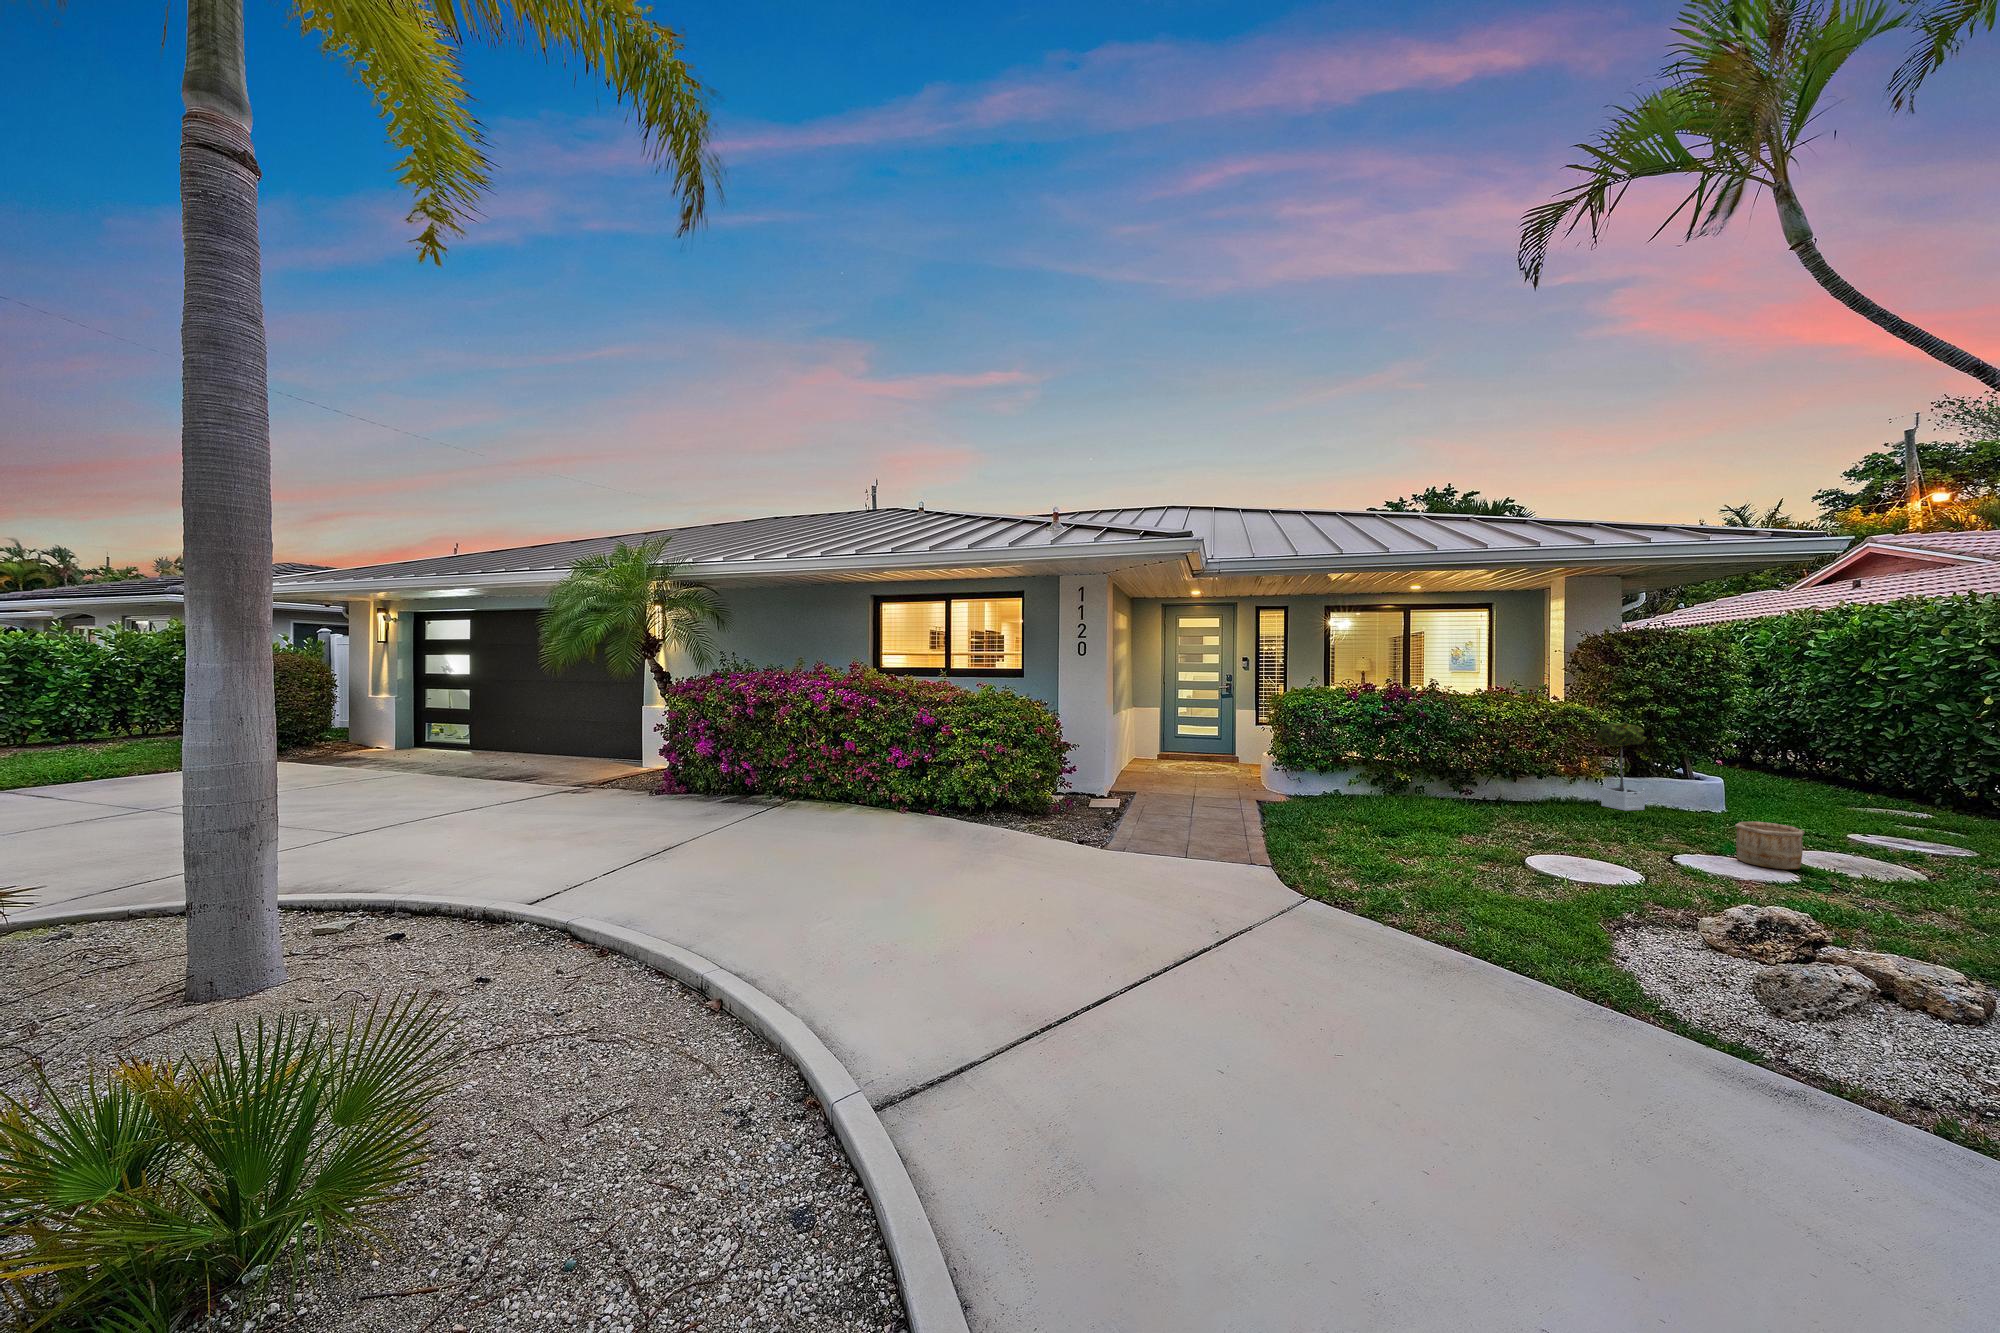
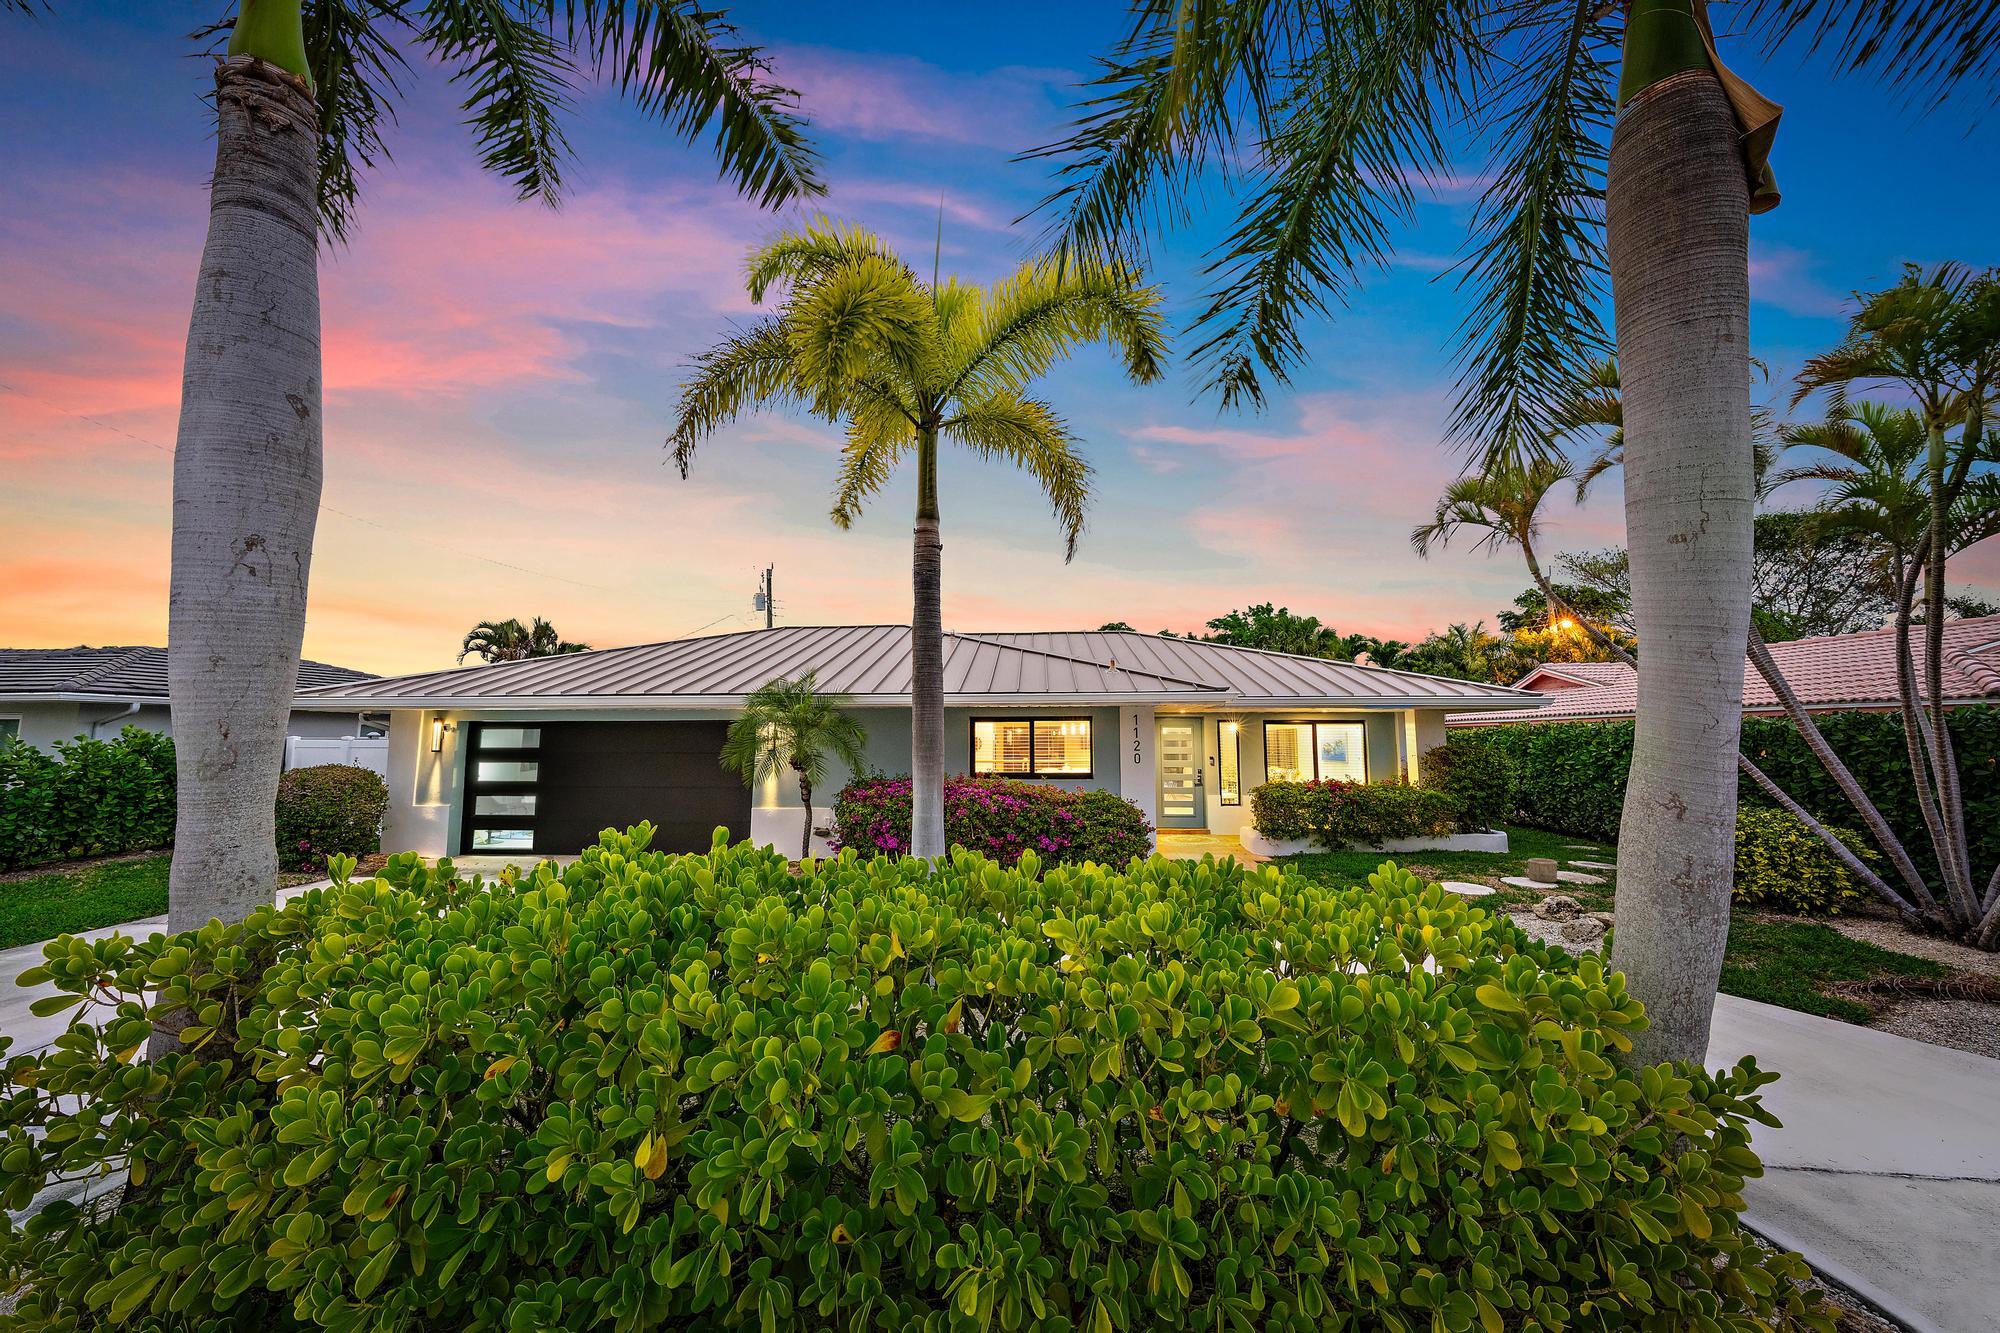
potted tree: present [1596,722,1647,811] -> none [1445,802,1471,856]

